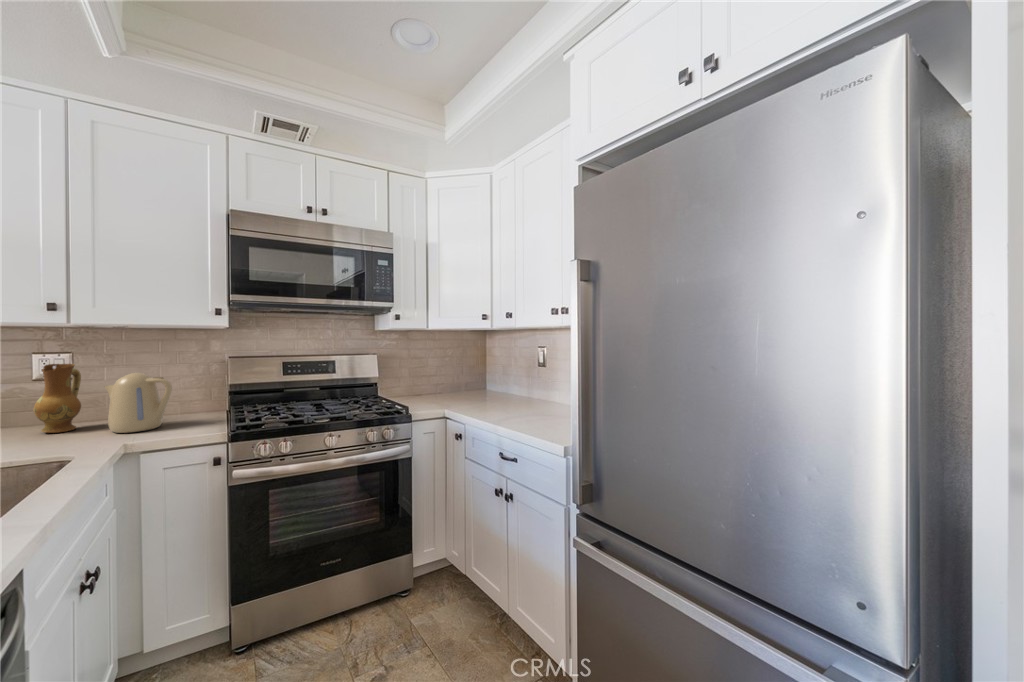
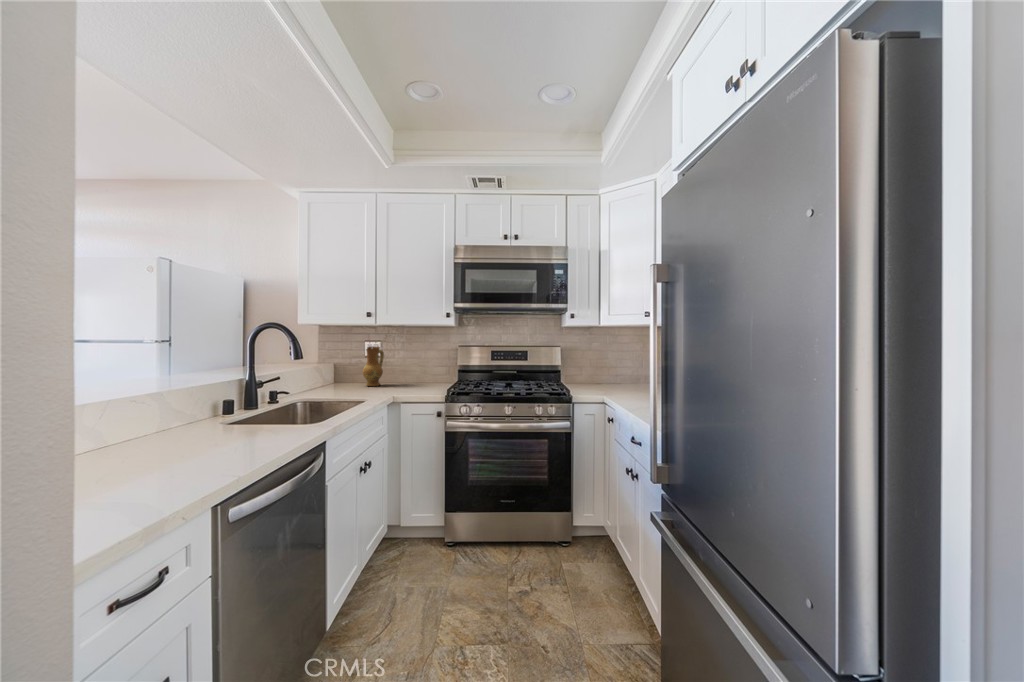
kettle: present [105,373,172,433] -> none [391,353,422,390]

